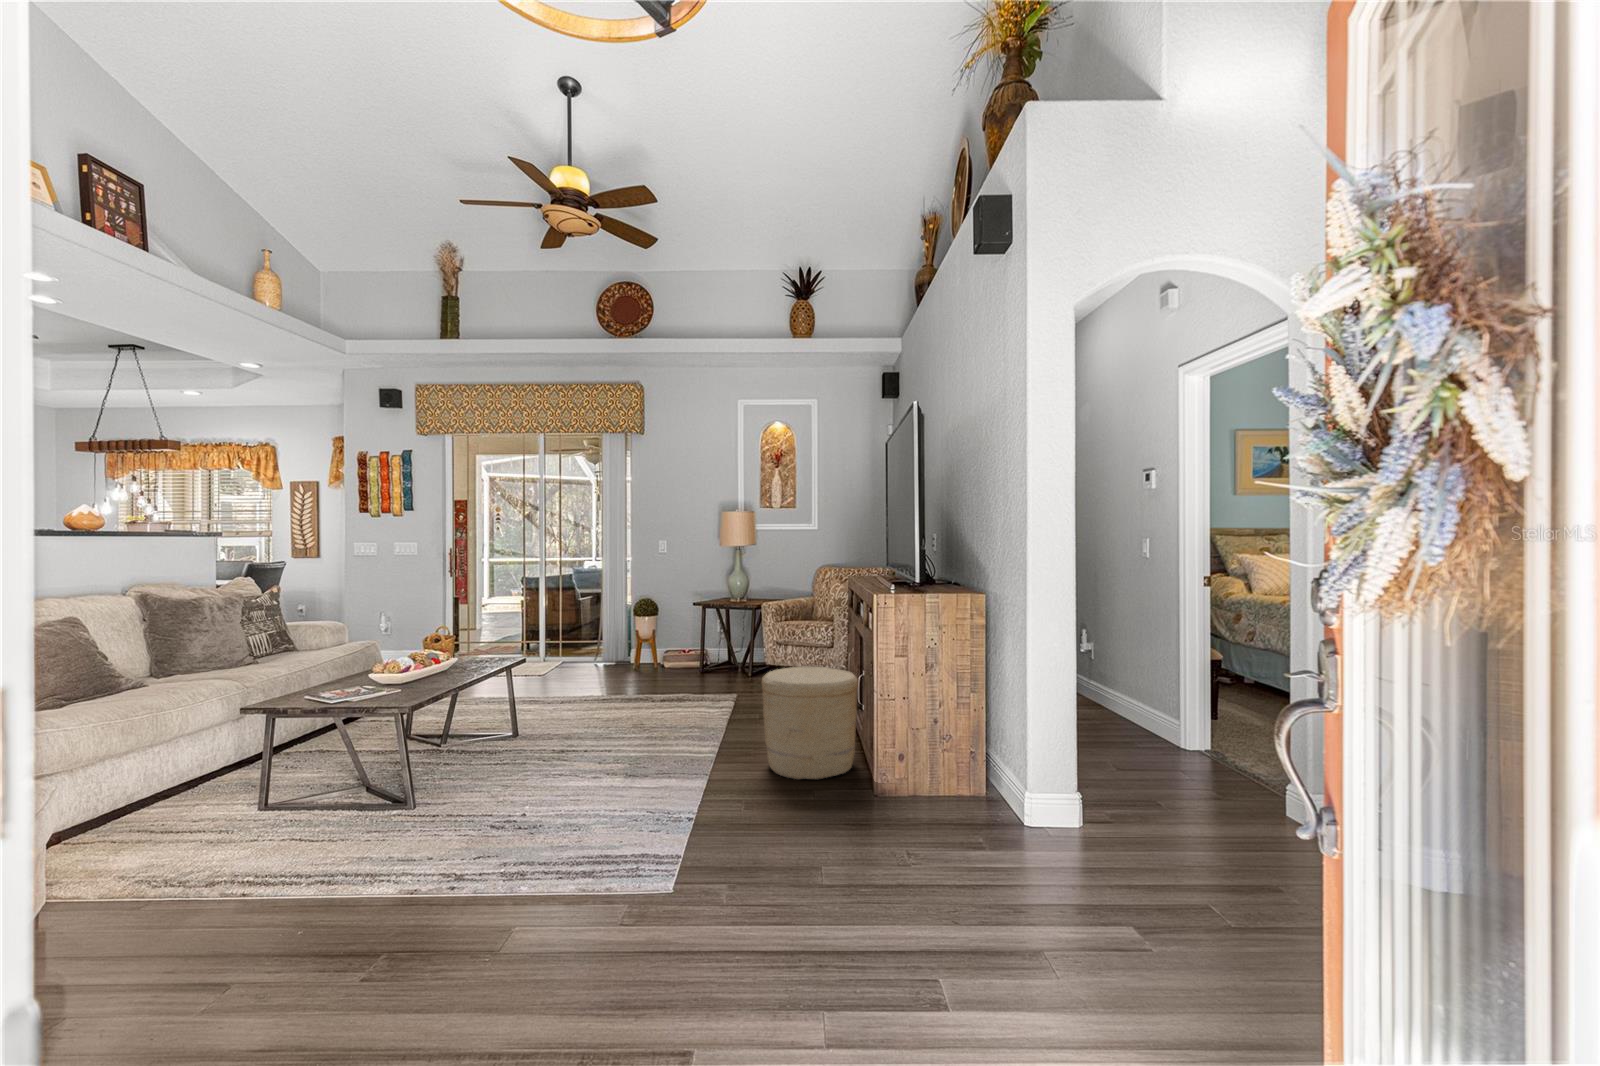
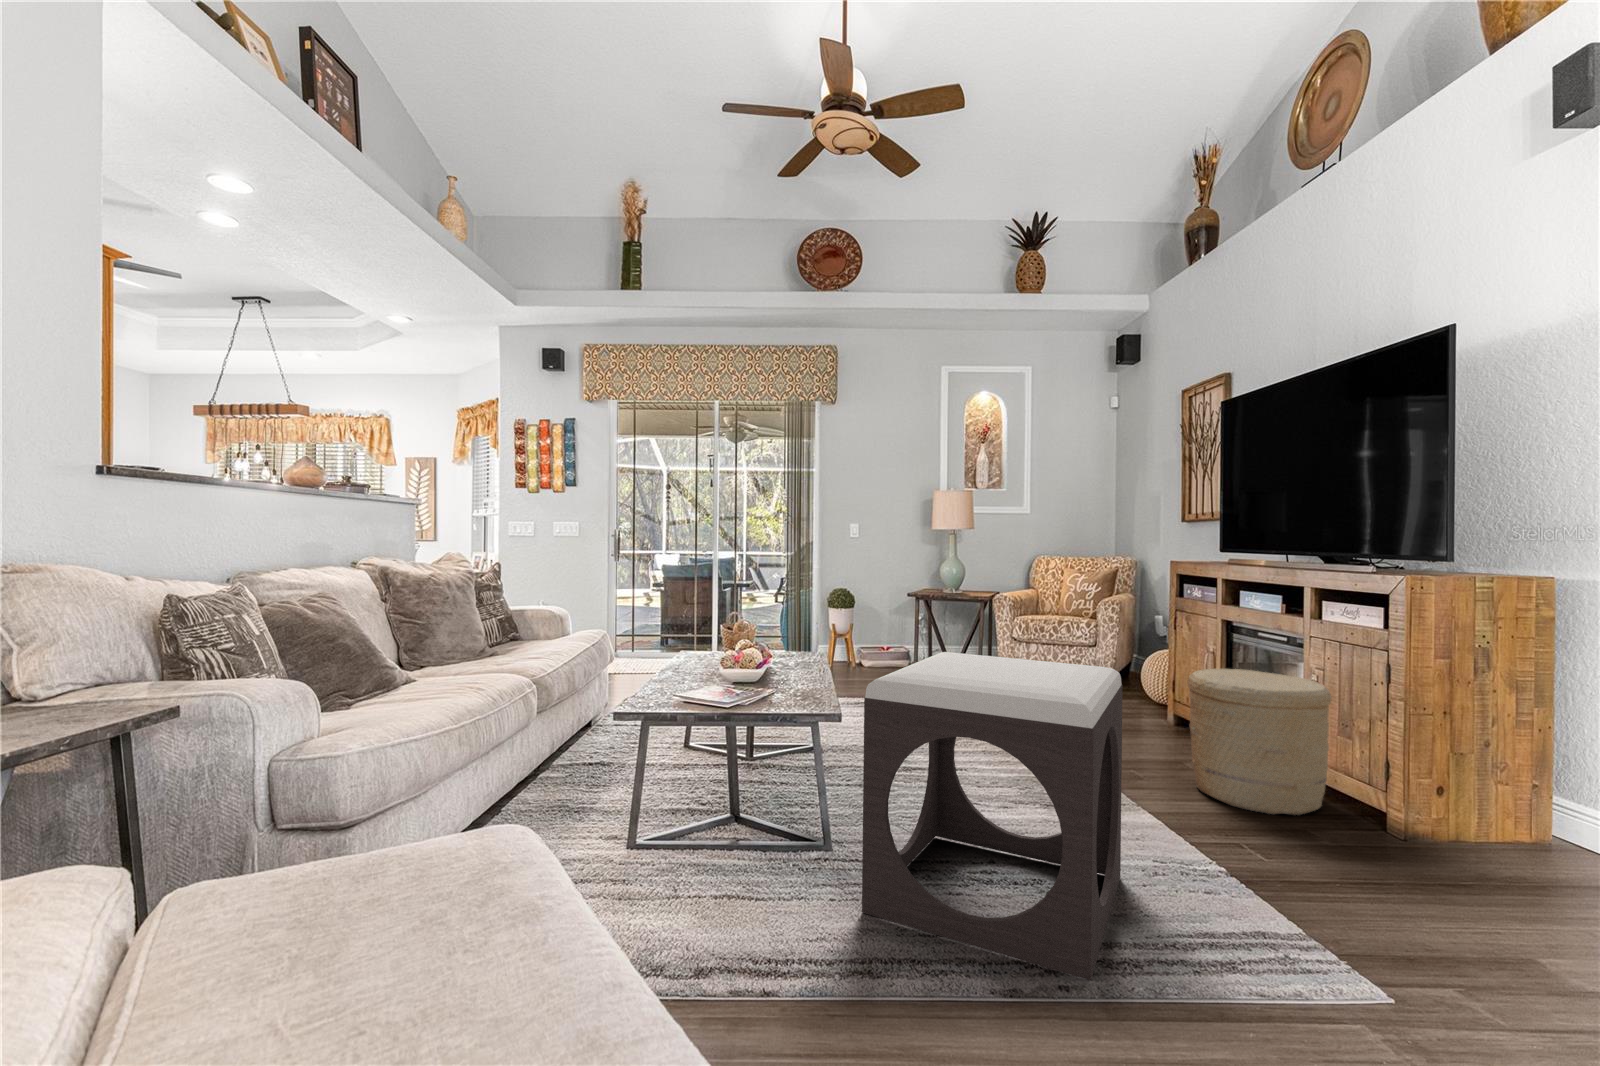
footstool: none [378,658,602,881] -> present [862,652,1123,981]

